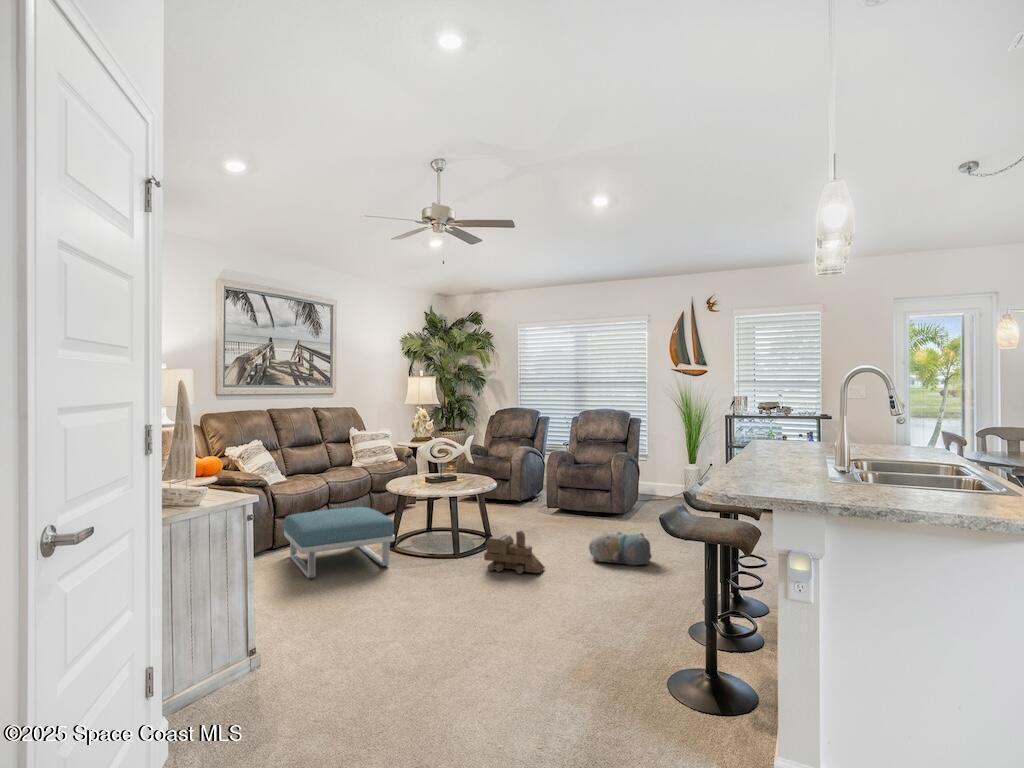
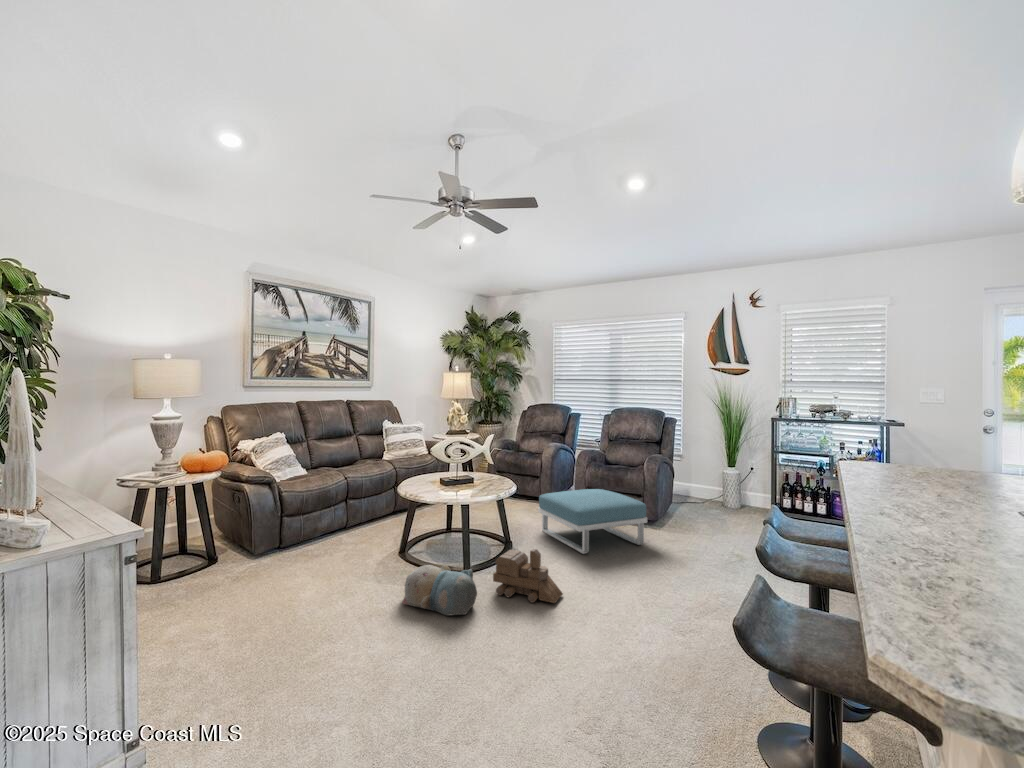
footstool: present [284,507,395,578] -> present [538,489,647,554]
plush toy: present [589,531,652,565] -> present [402,565,477,616]

